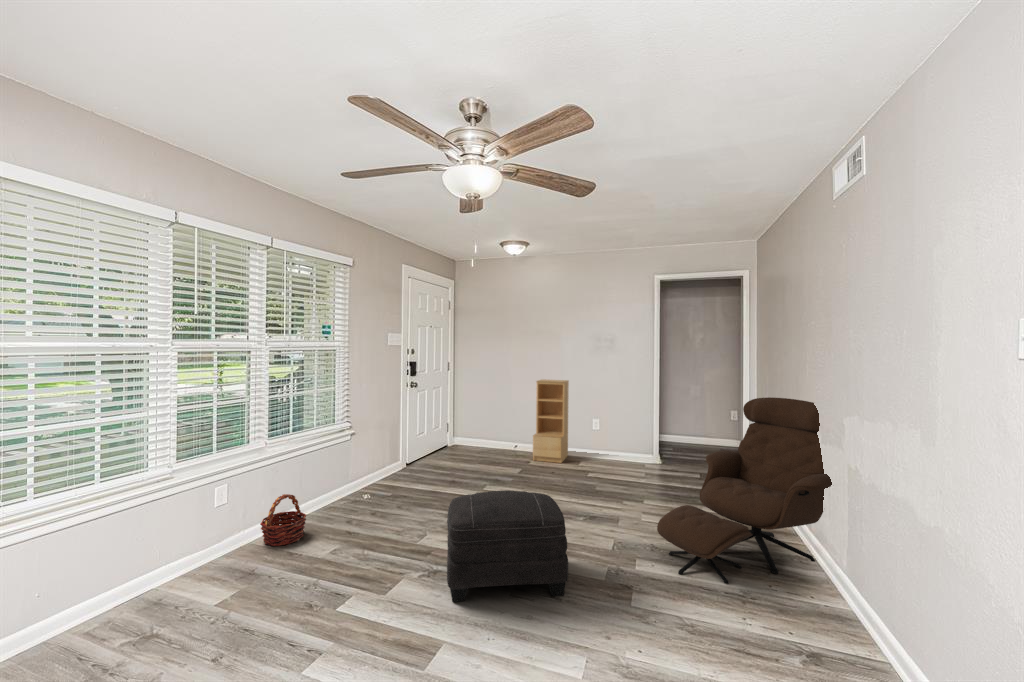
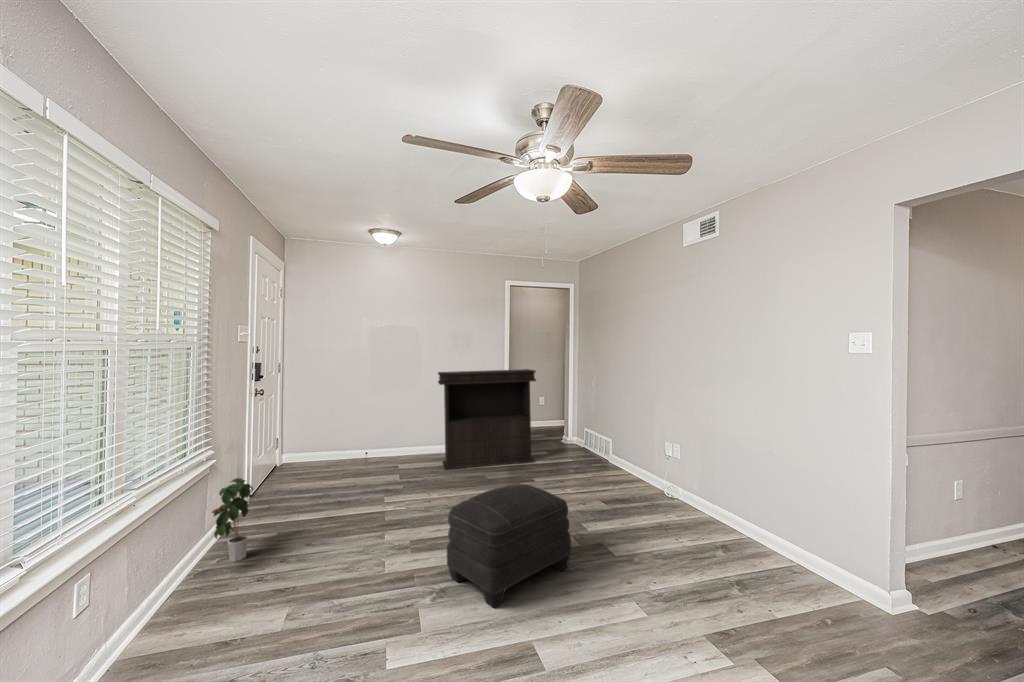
console table: none [565,369,678,484] -> present [438,369,536,470]
bookshelf: present [533,379,569,463] -> none [397,383,429,466]
lounge chair: present [657,397,832,584] -> none [587,382,682,524]
potted plant: none [327,441,368,504] -> present [212,478,253,562]
basket: present [260,494,306,546] -> none [157,564,231,645]

